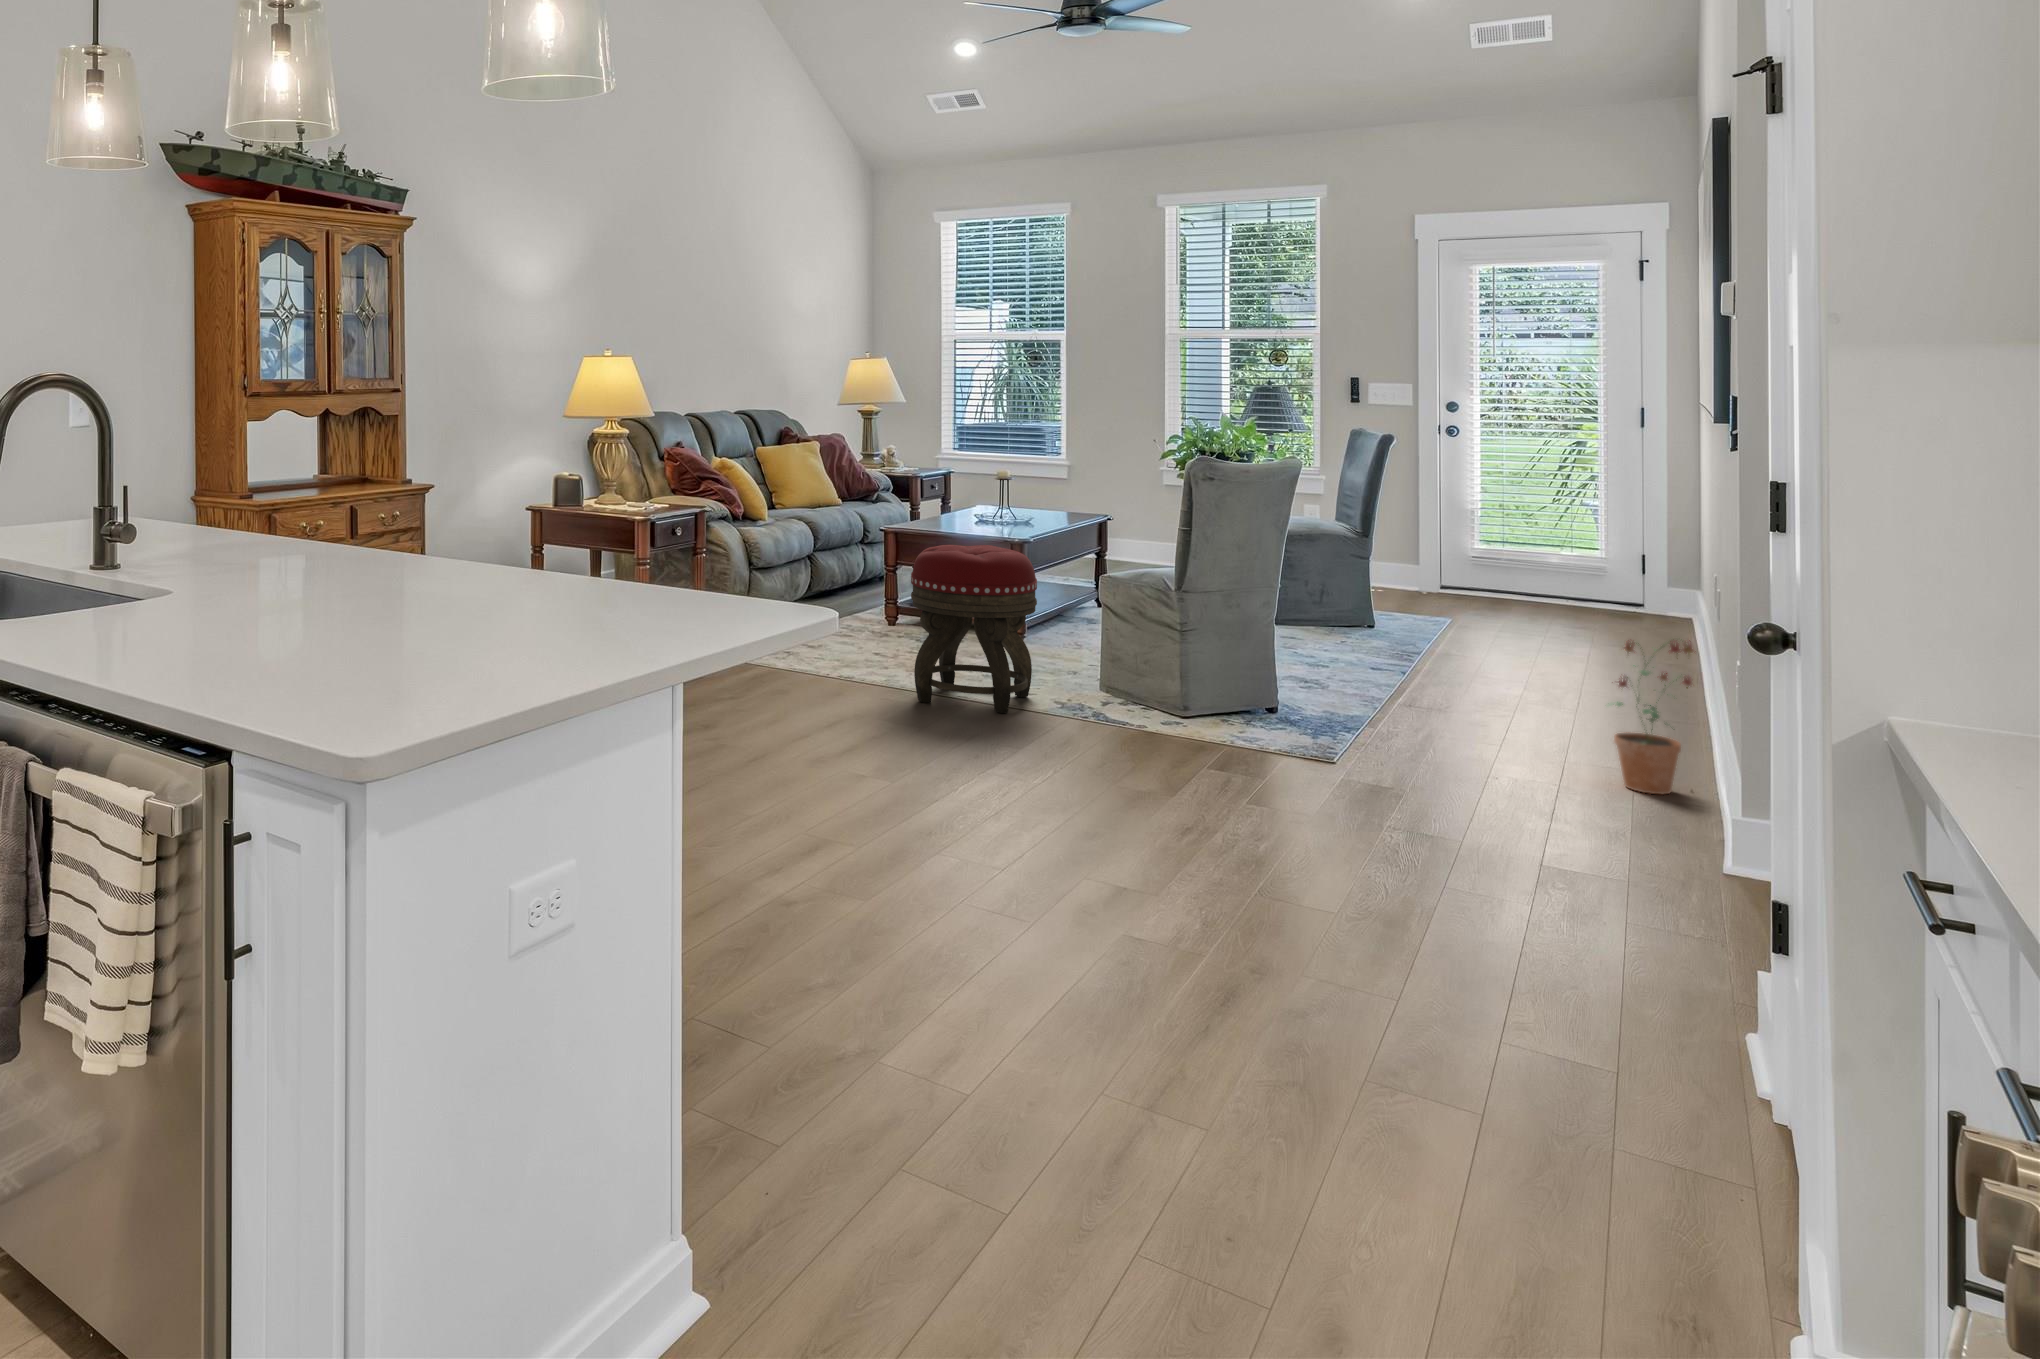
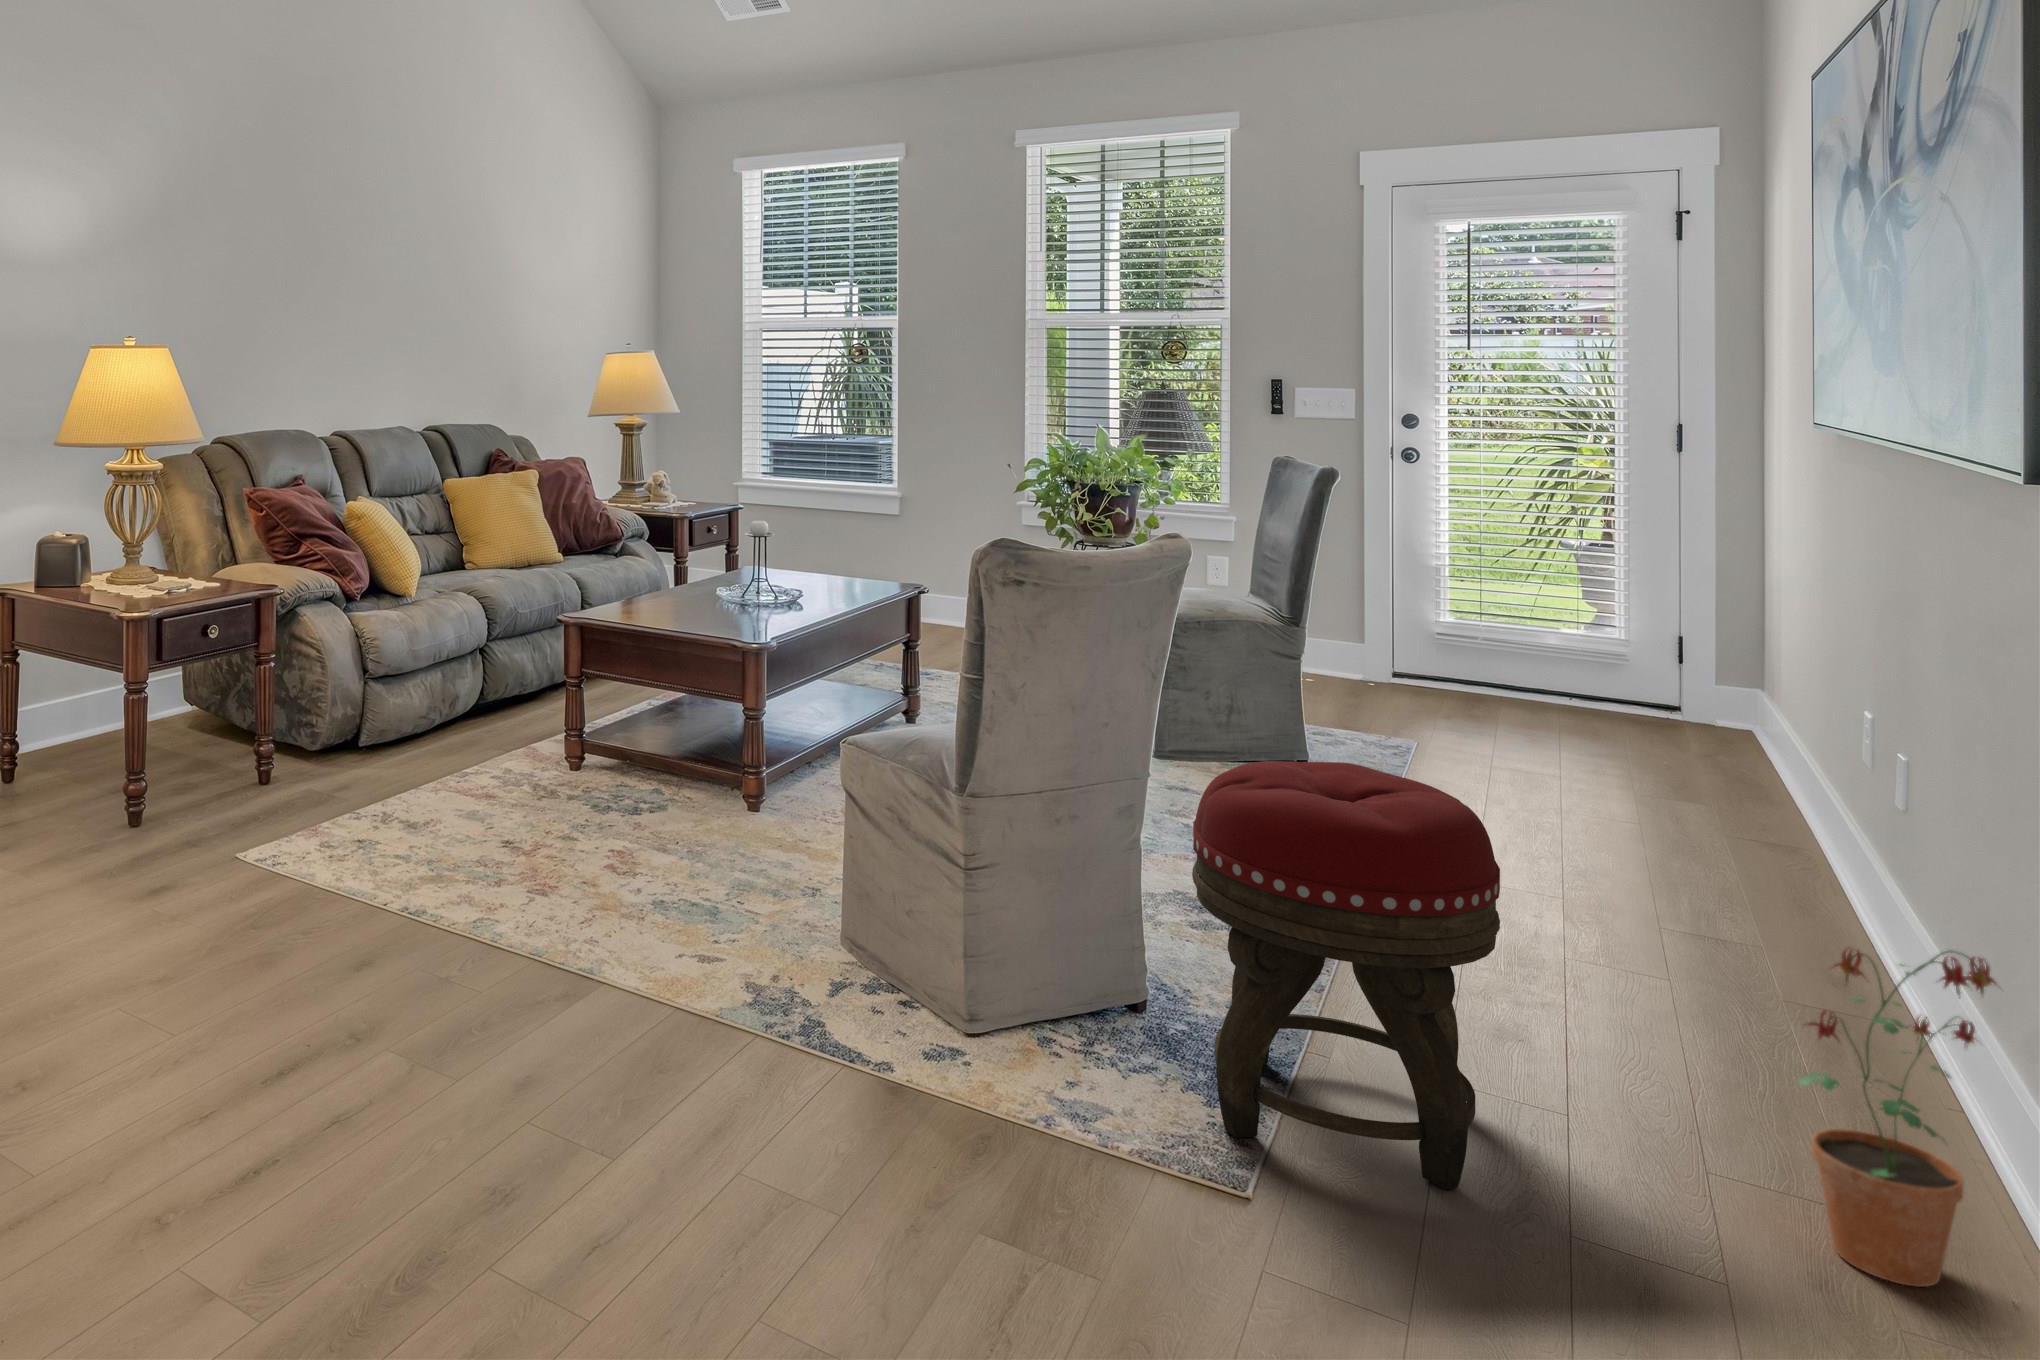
footstool: present [911,545,1037,713] -> present [1192,761,1500,1189]

